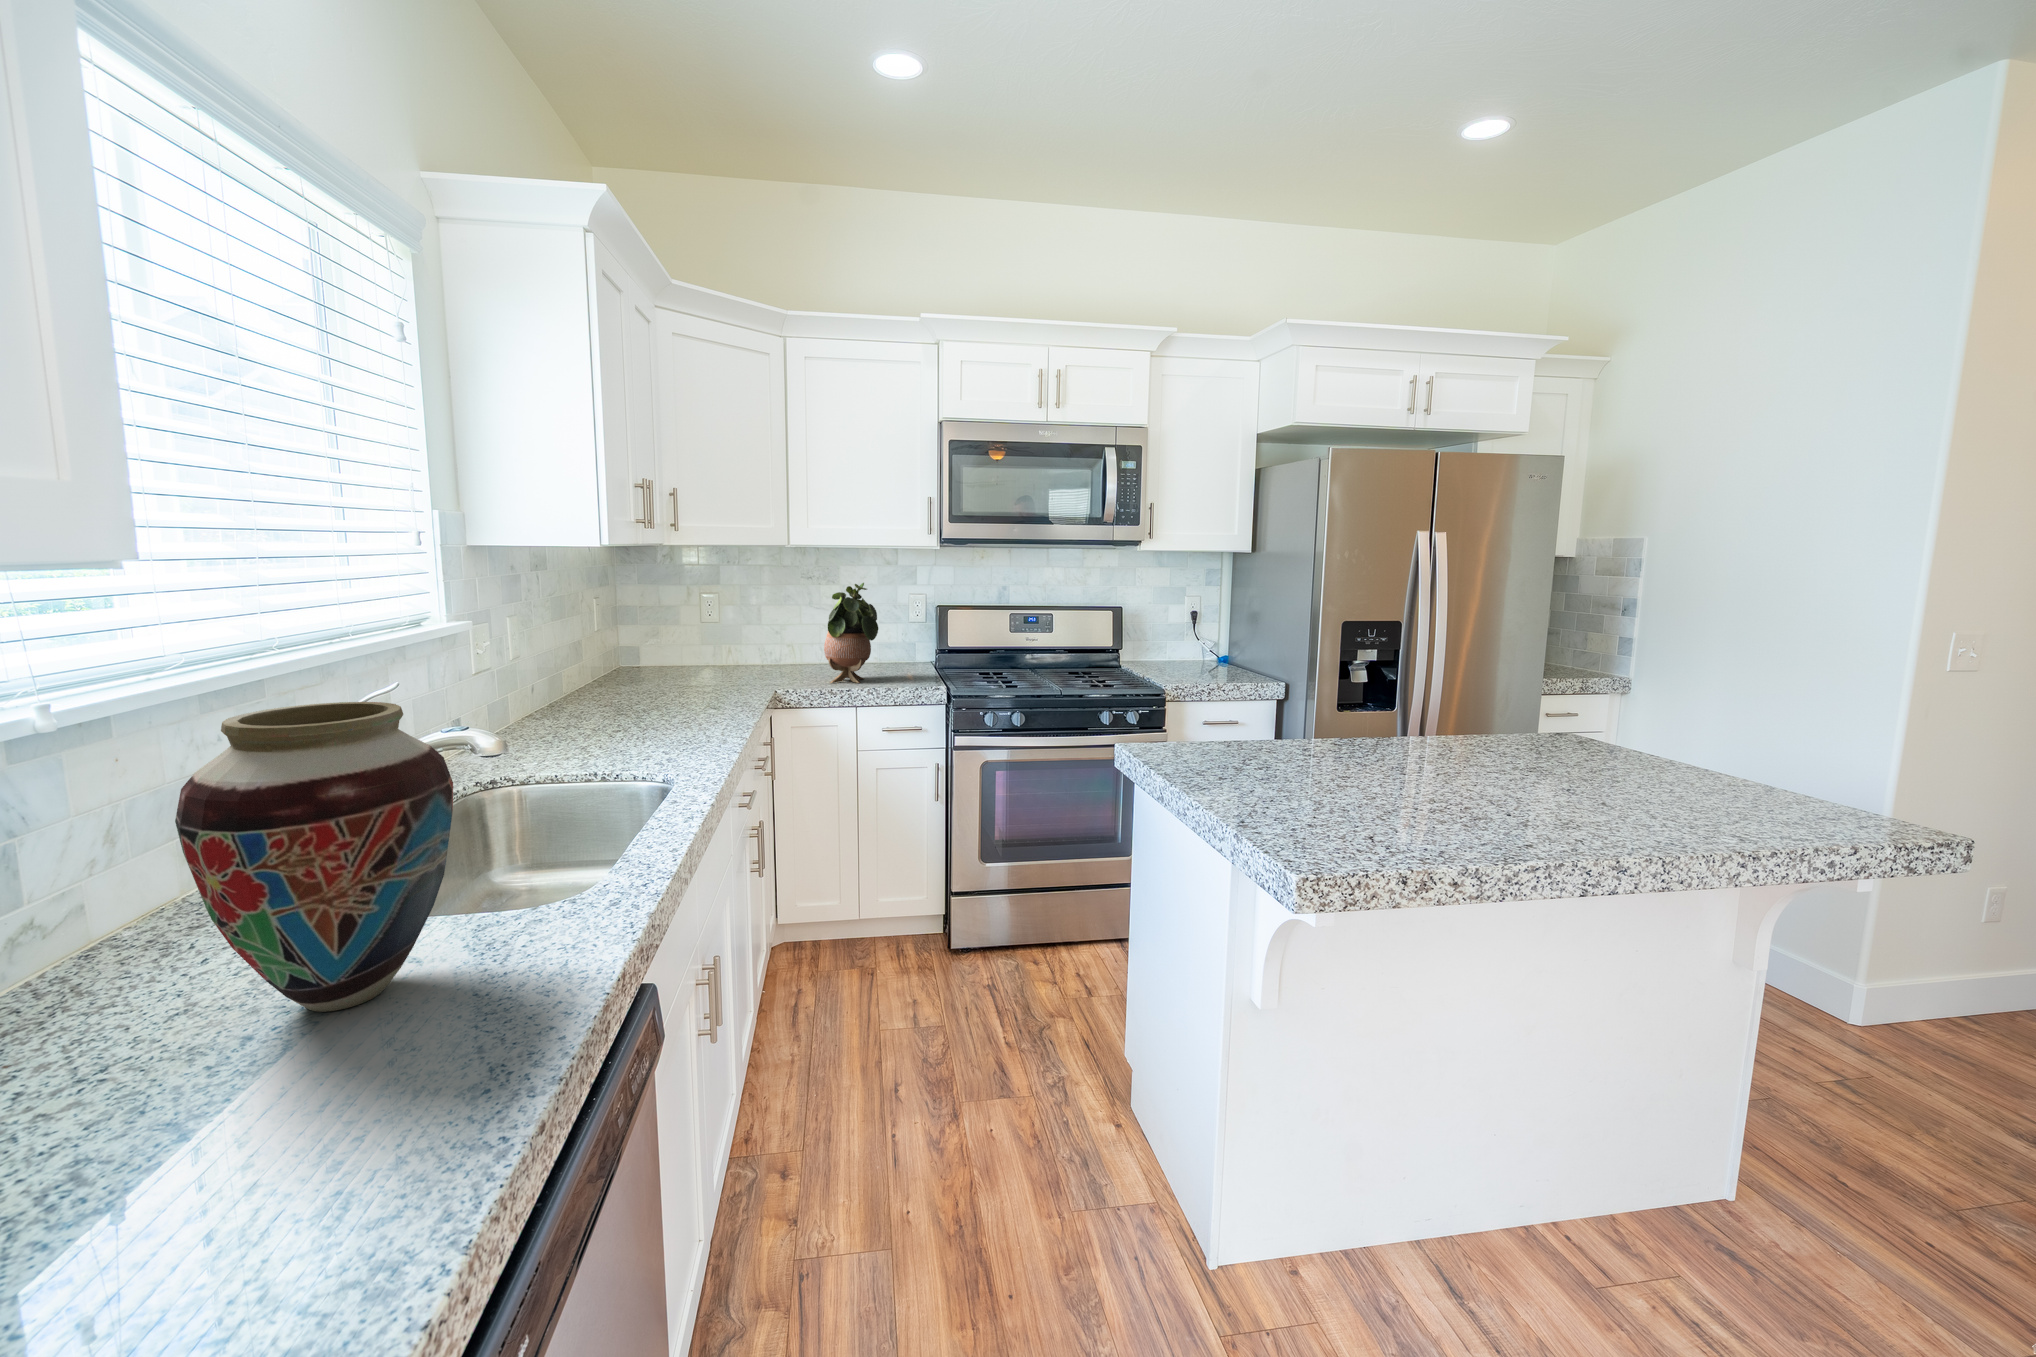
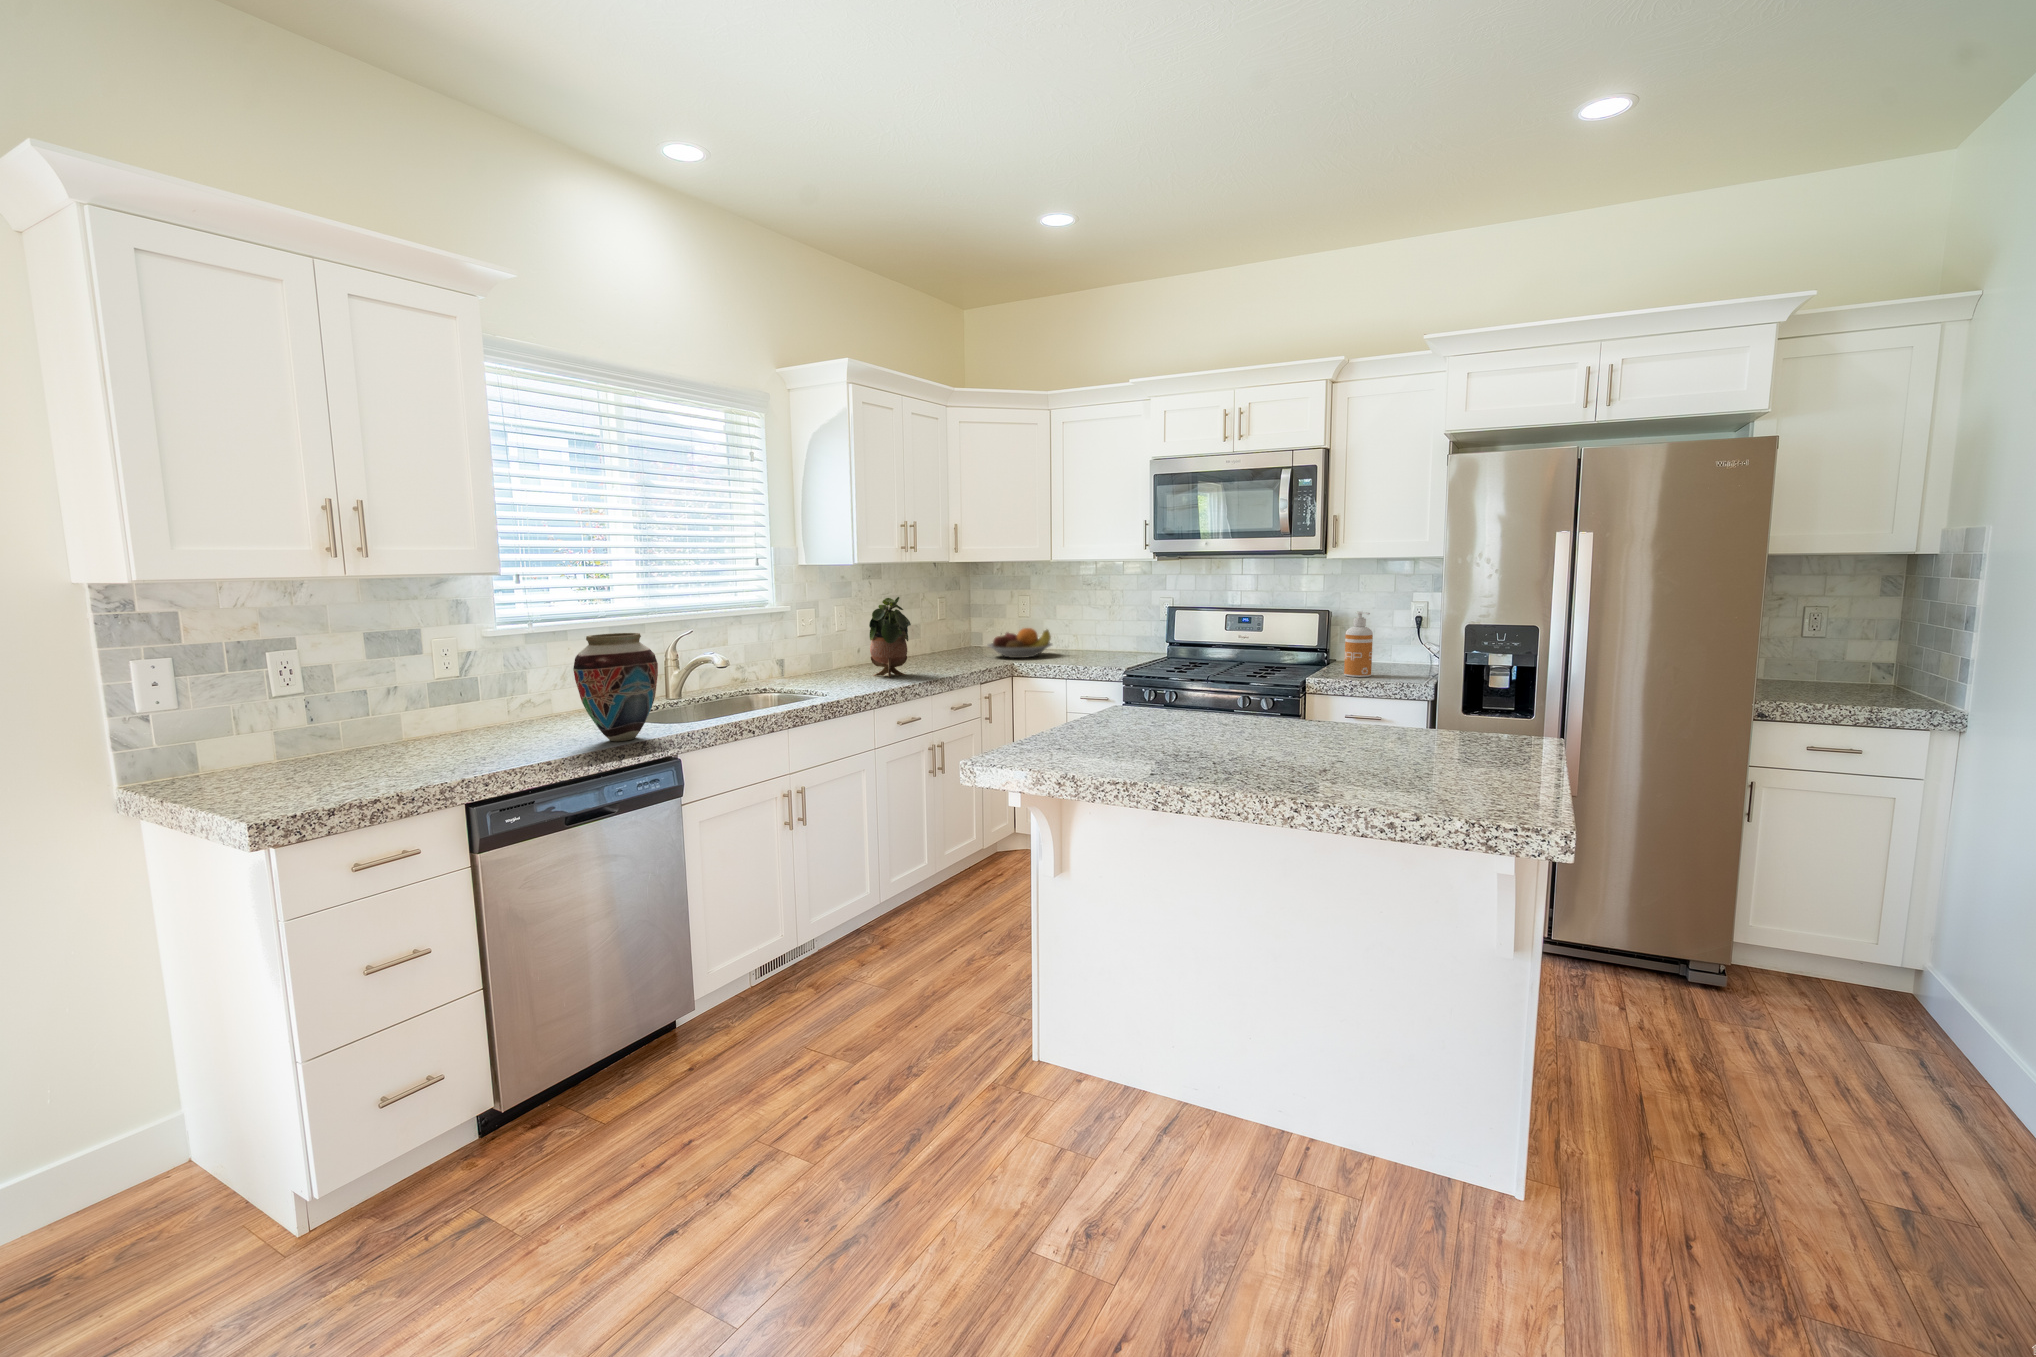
potted plant: present [824,583,878,683] -> present [869,597,911,677]
soap dispenser: none [1191,610,1221,681] -> present [1344,612,1373,677]
fruit bowl: none [681,637,782,681] -> present [988,628,1052,658]

